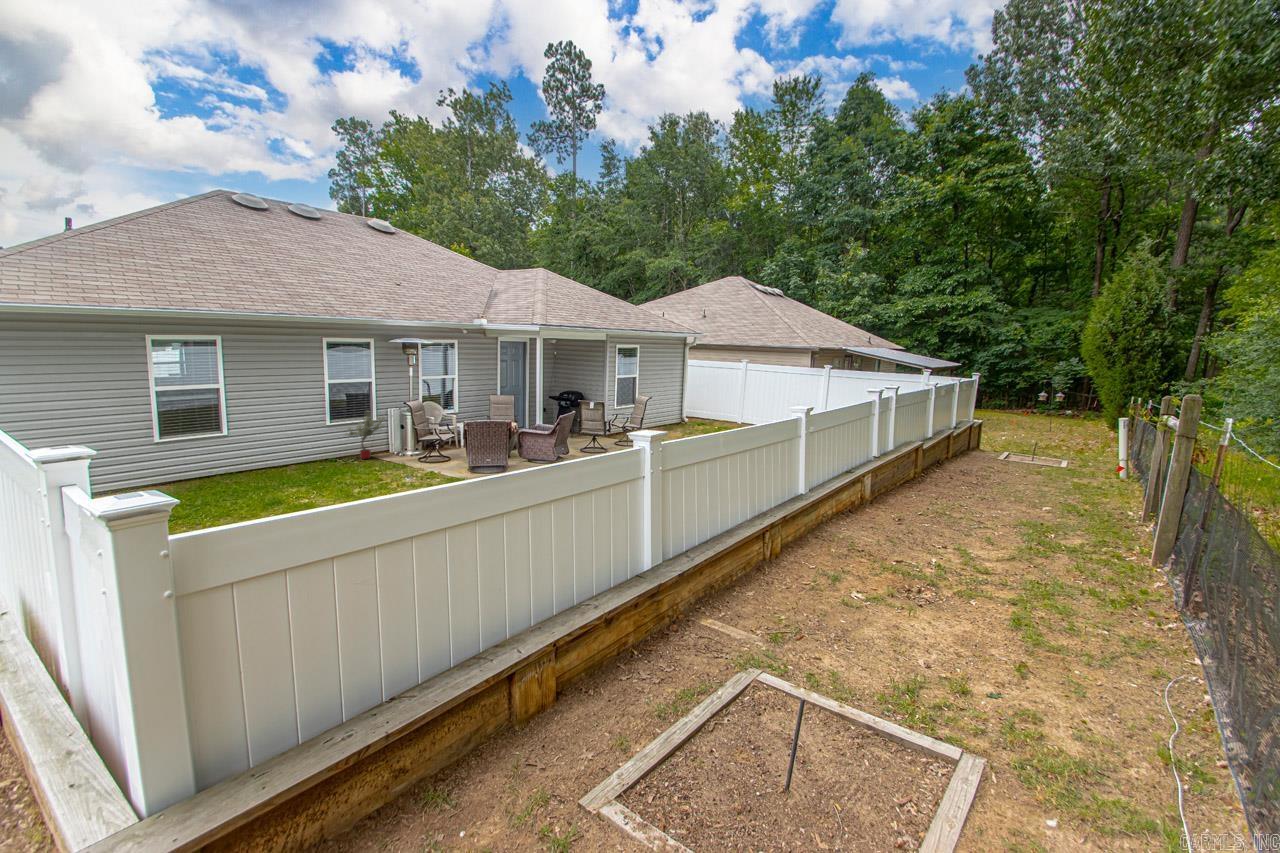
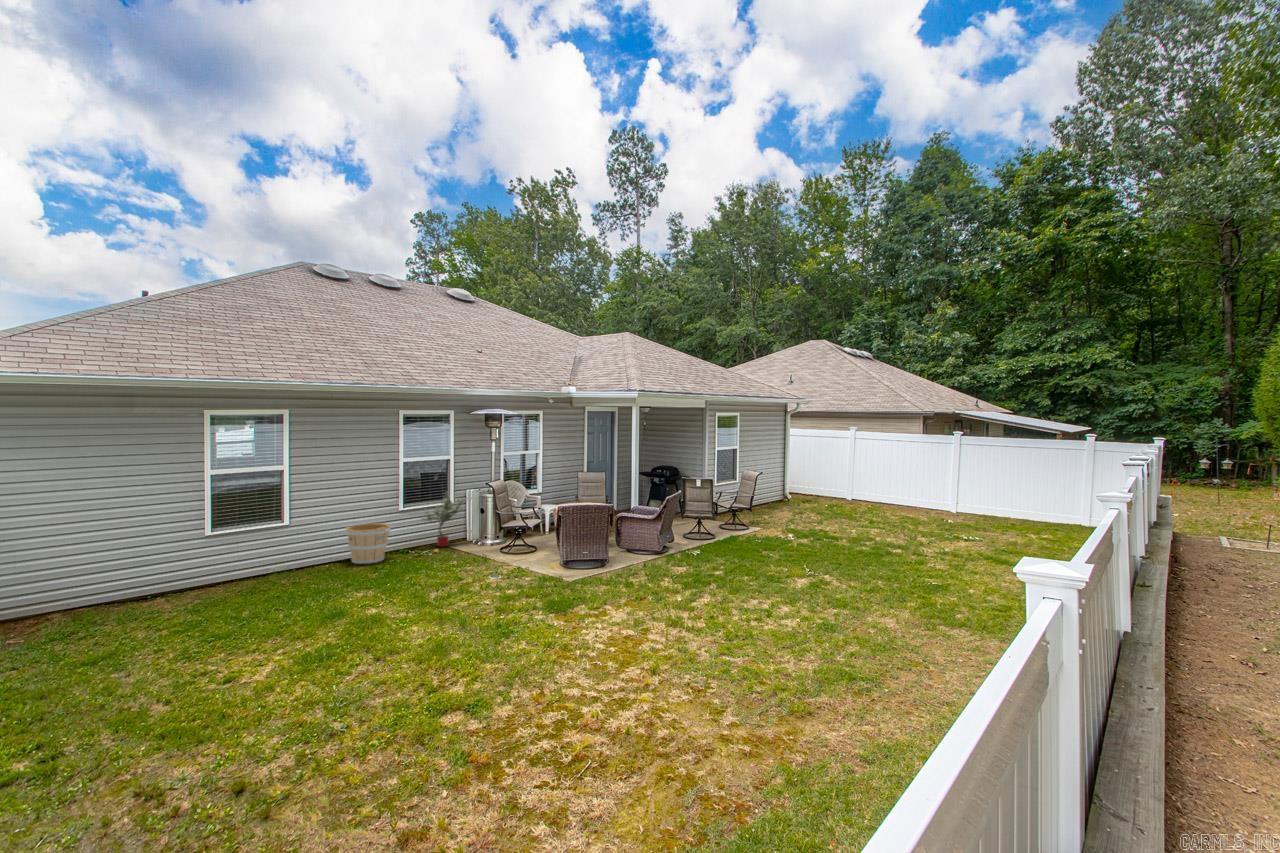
wooden bucket: none [273,437,315,472] -> present [346,523,390,564]

